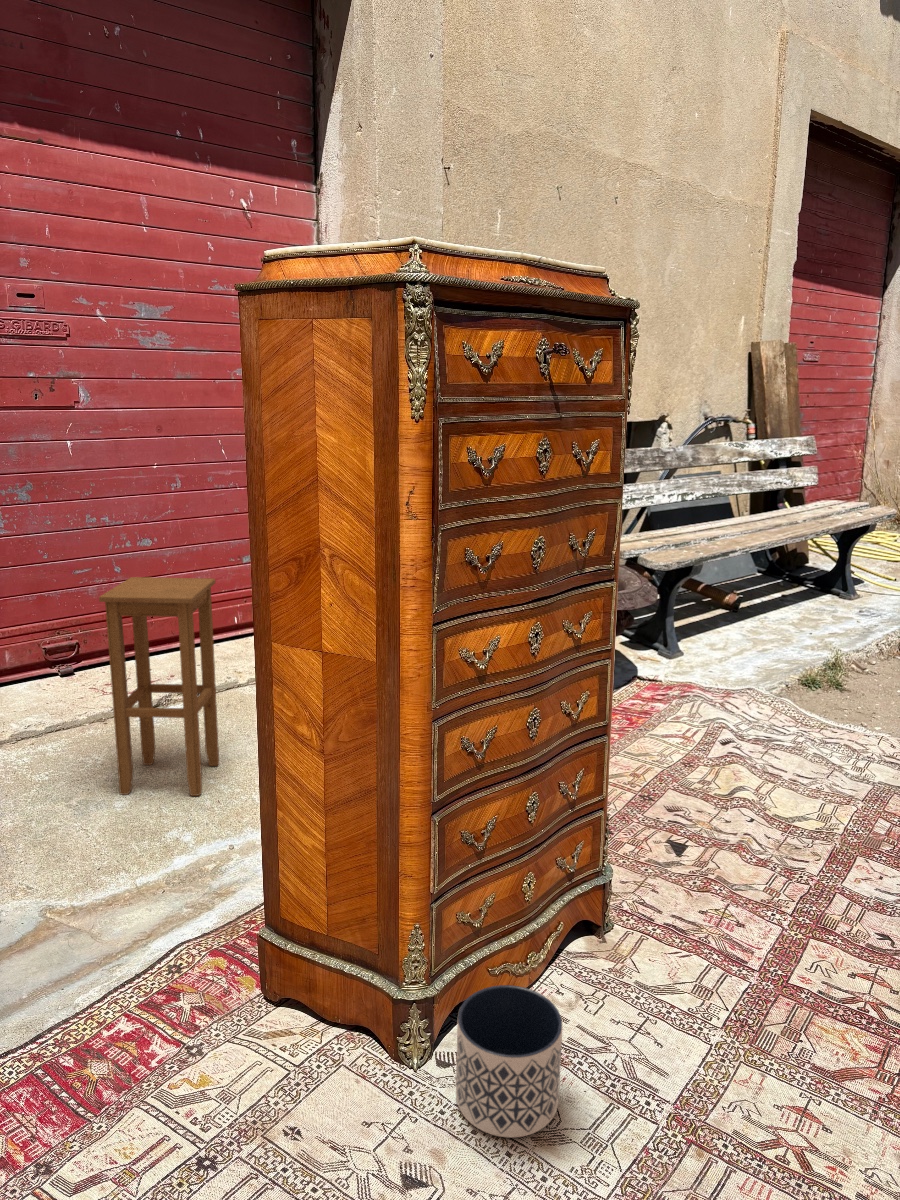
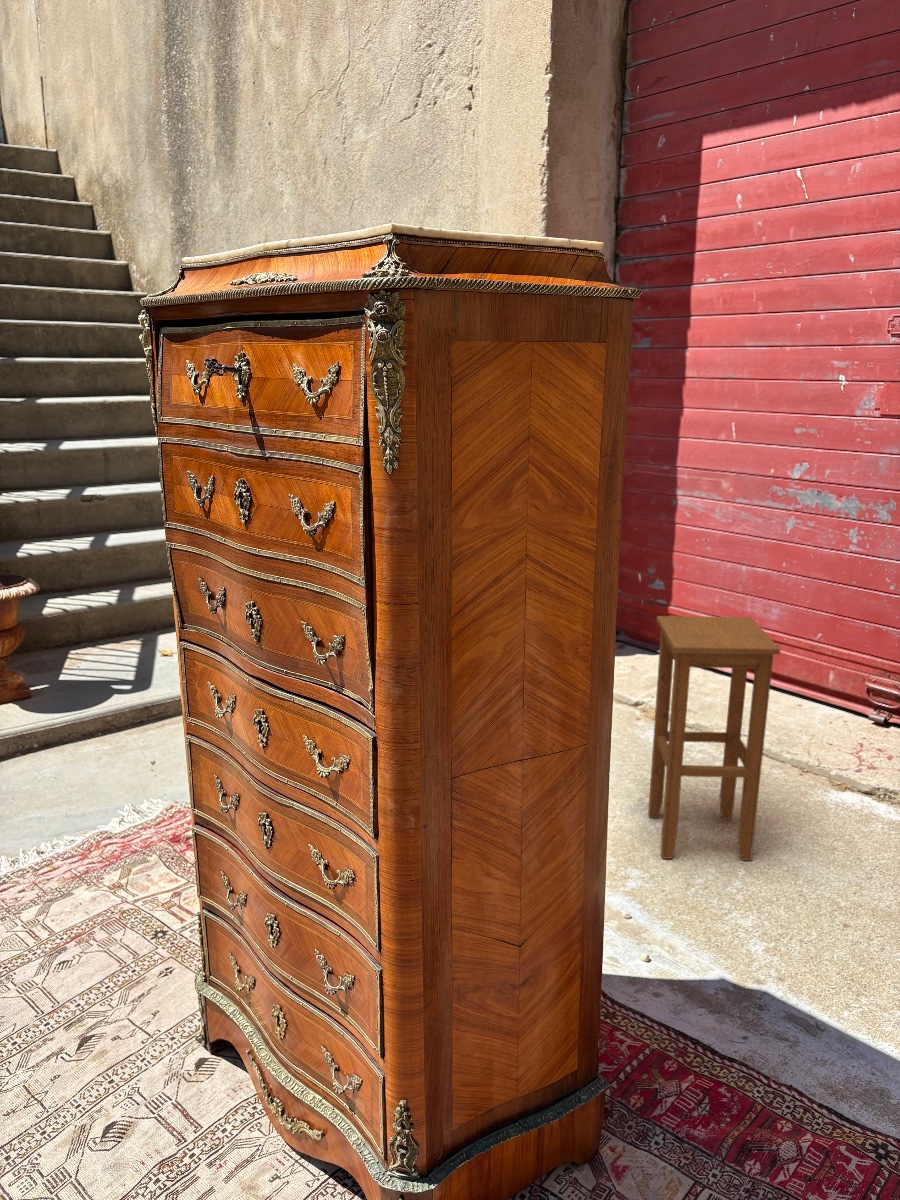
planter: present [456,985,562,1137] -> none [76,1003,189,1150]

